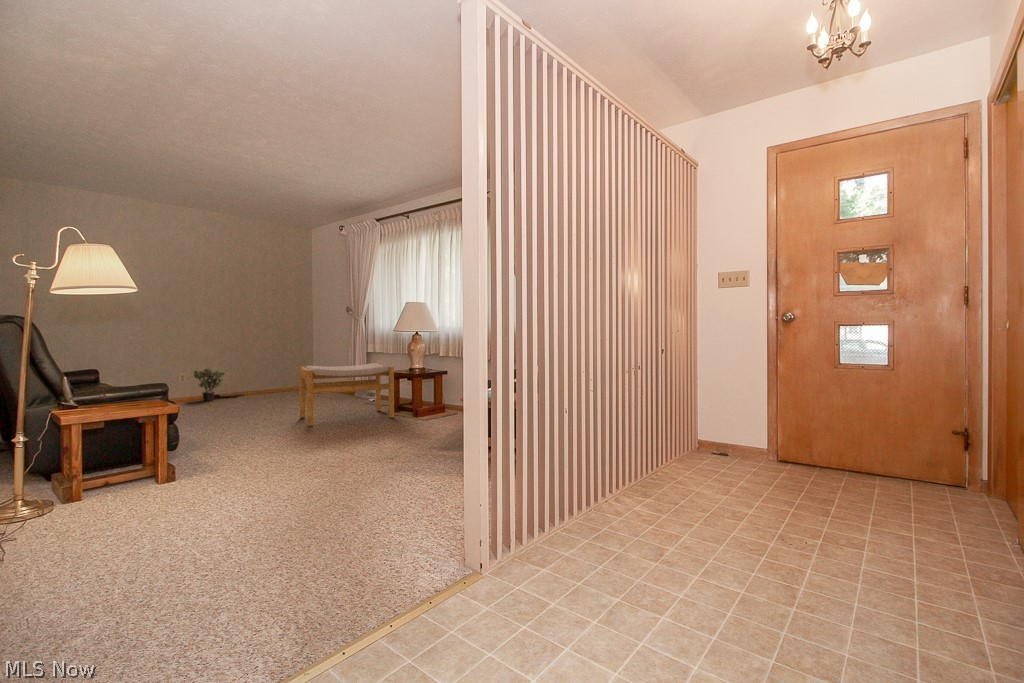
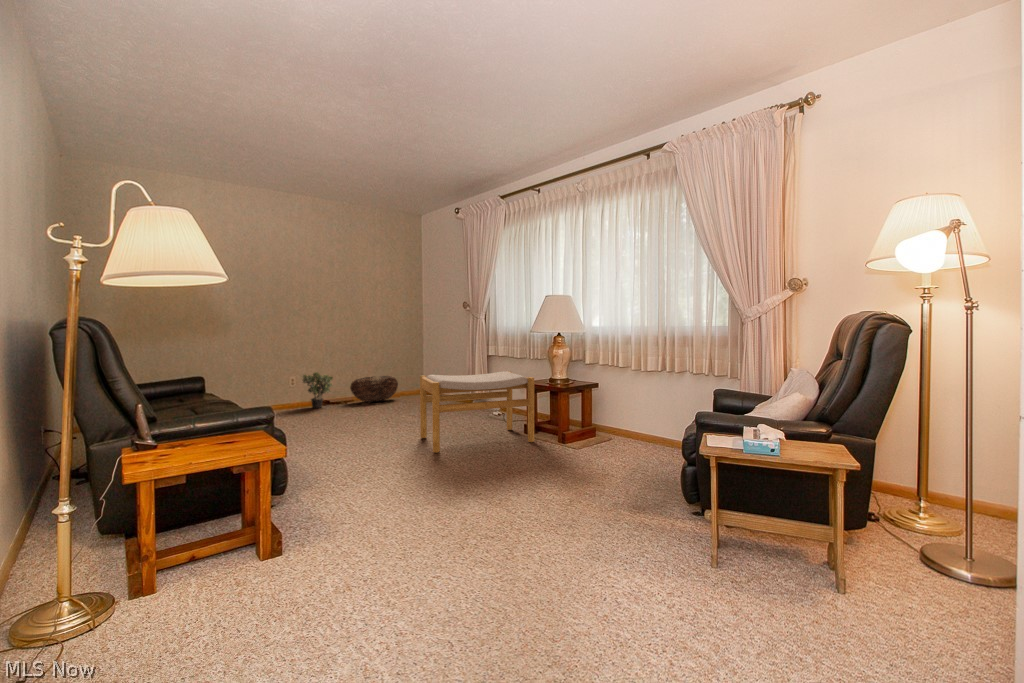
basket: none [241,372,288,395] -> present [350,376,398,402]

